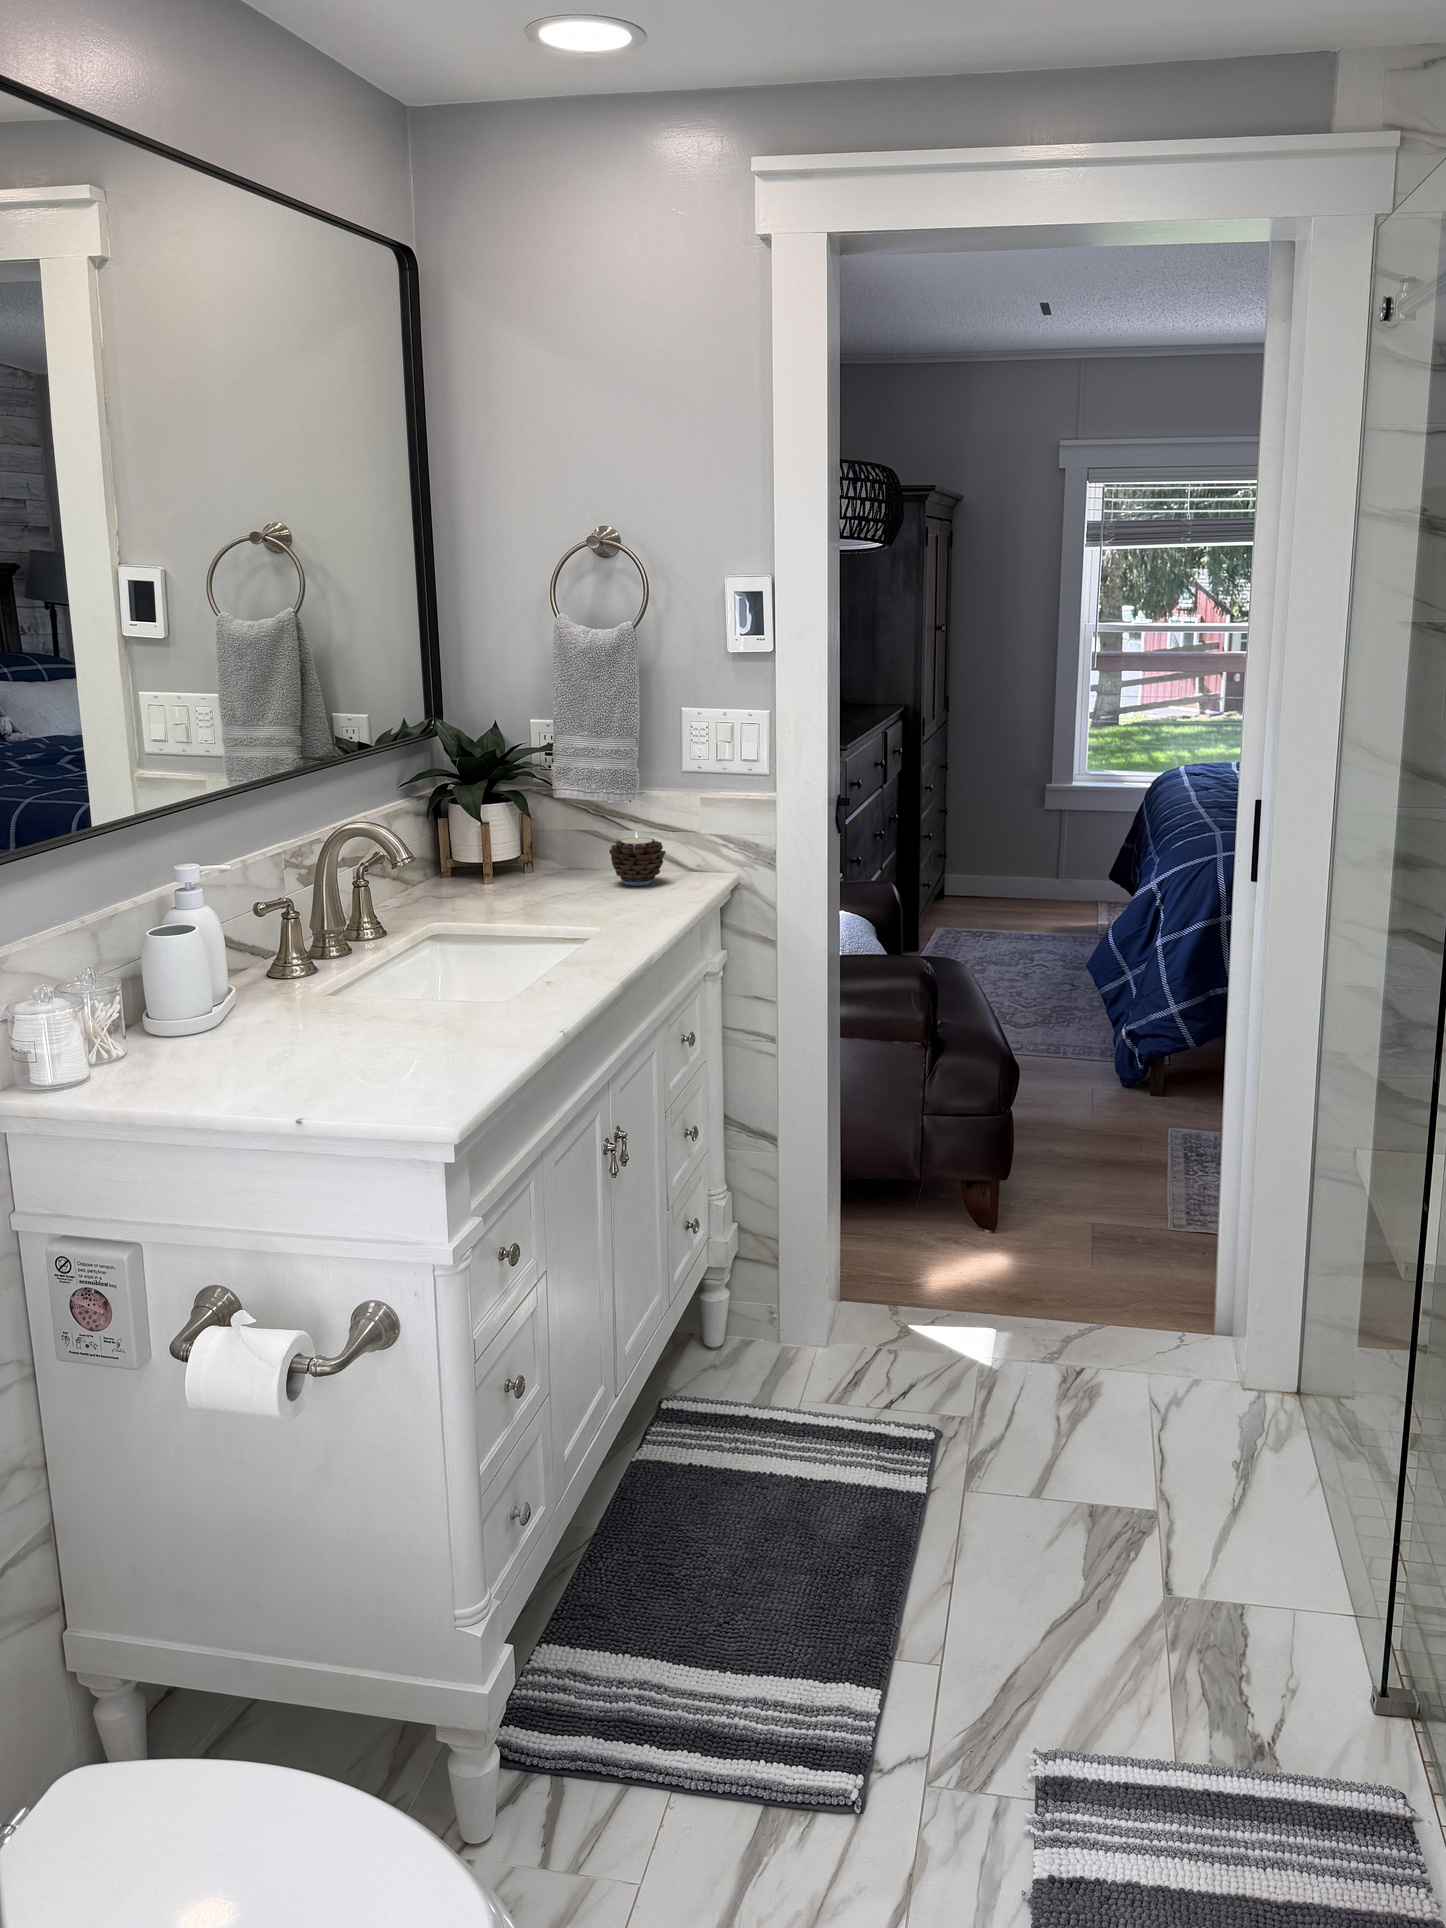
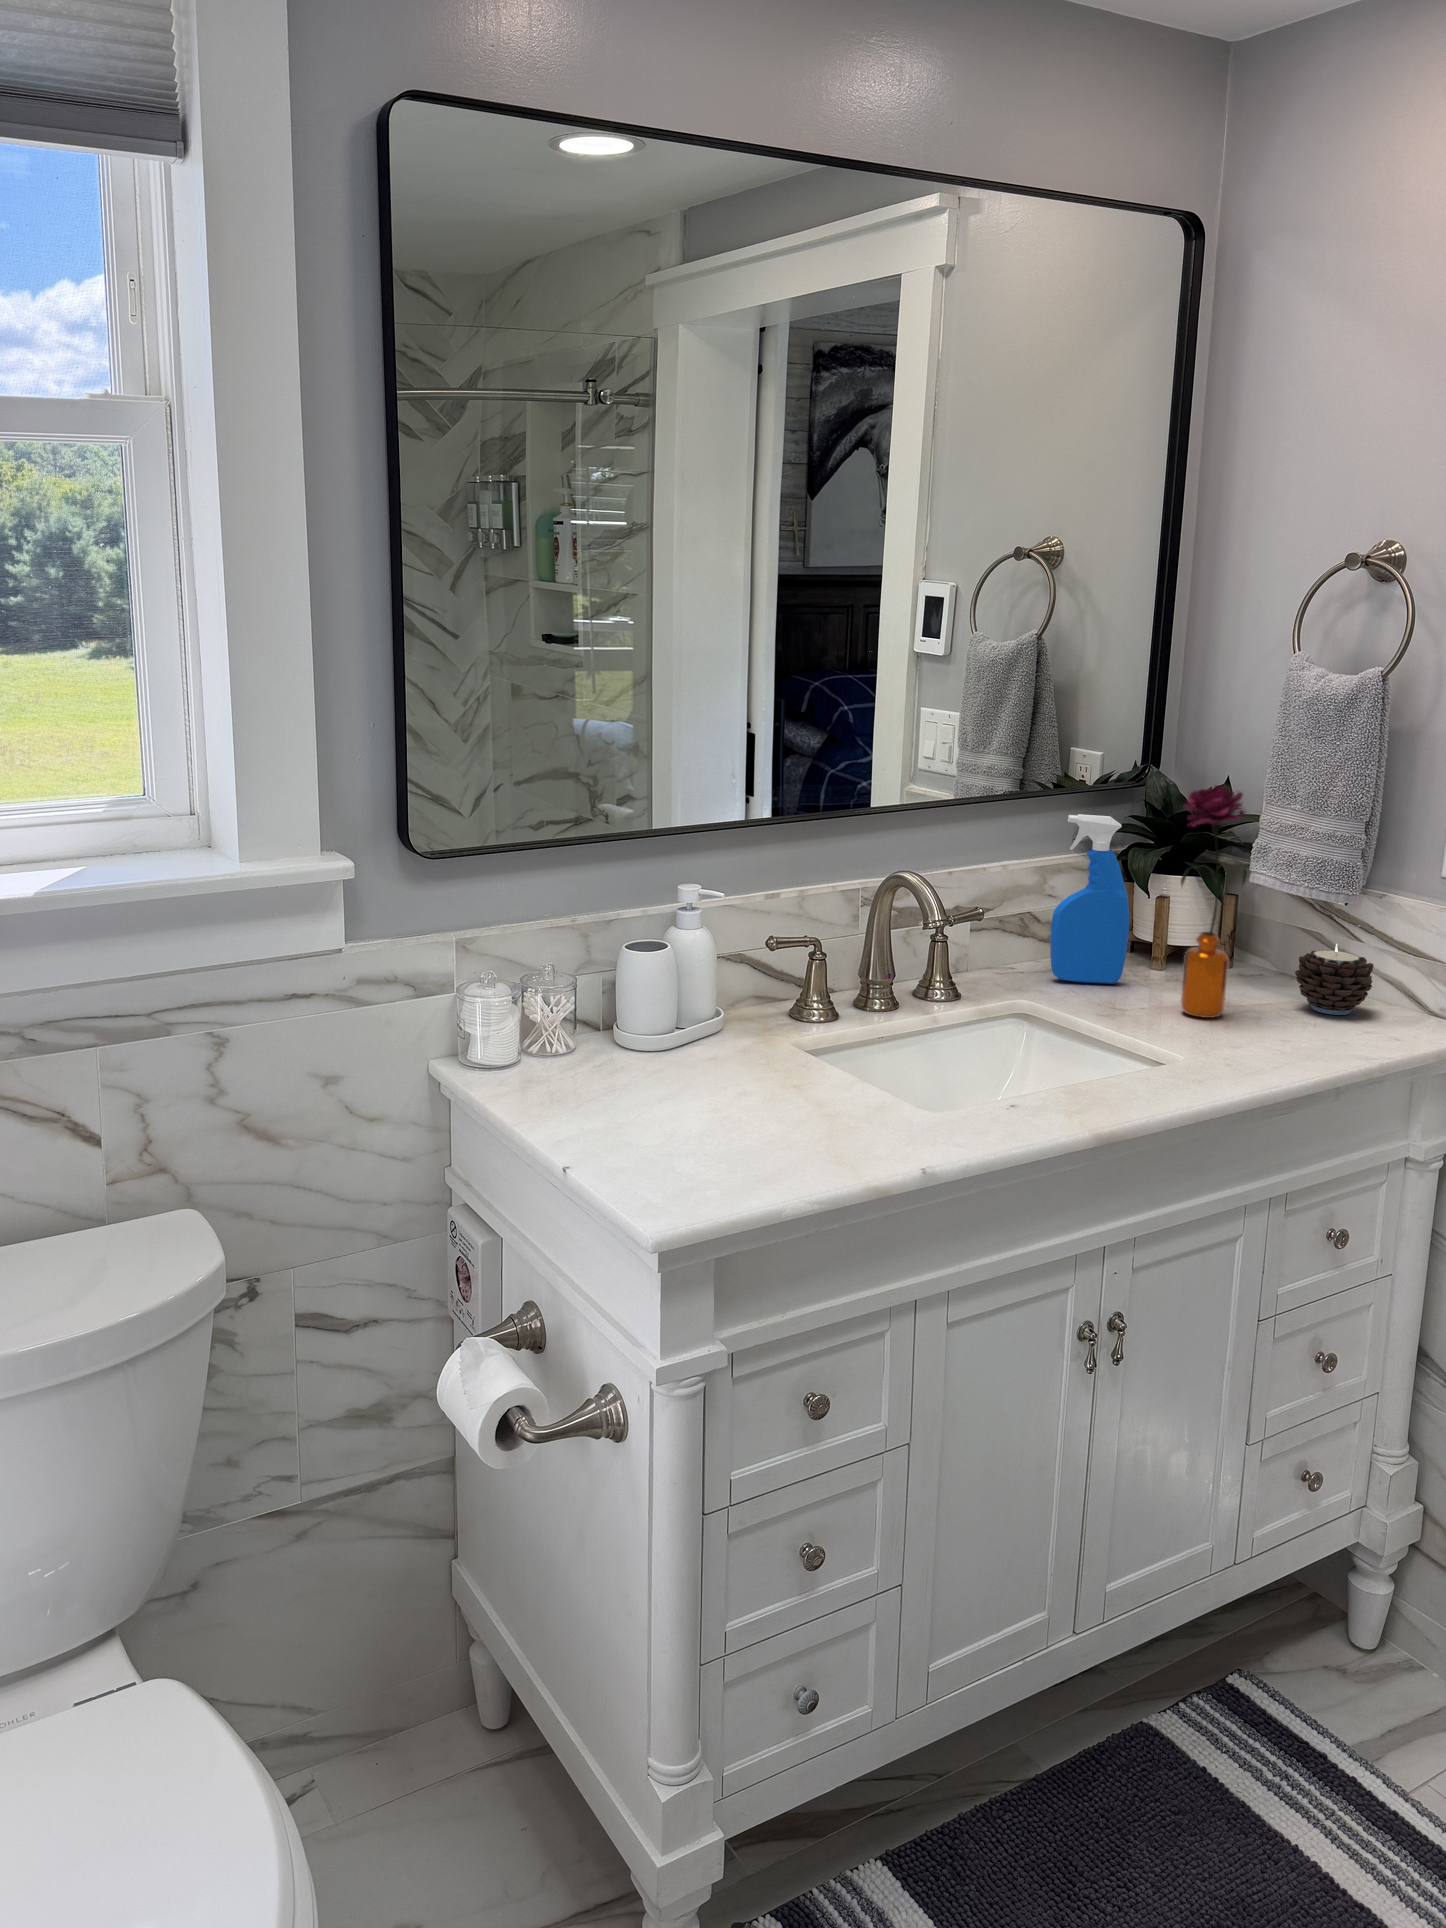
flower: none [531,719,592,906] -> present [1181,785,1247,1018]
spray bottle: none [420,759,481,905] -> present [1050,814,1129,984]

